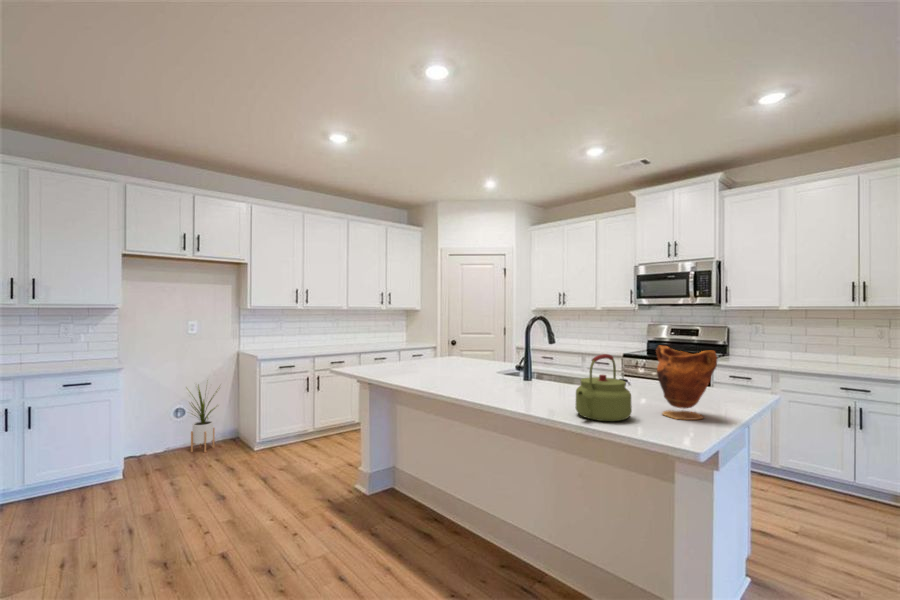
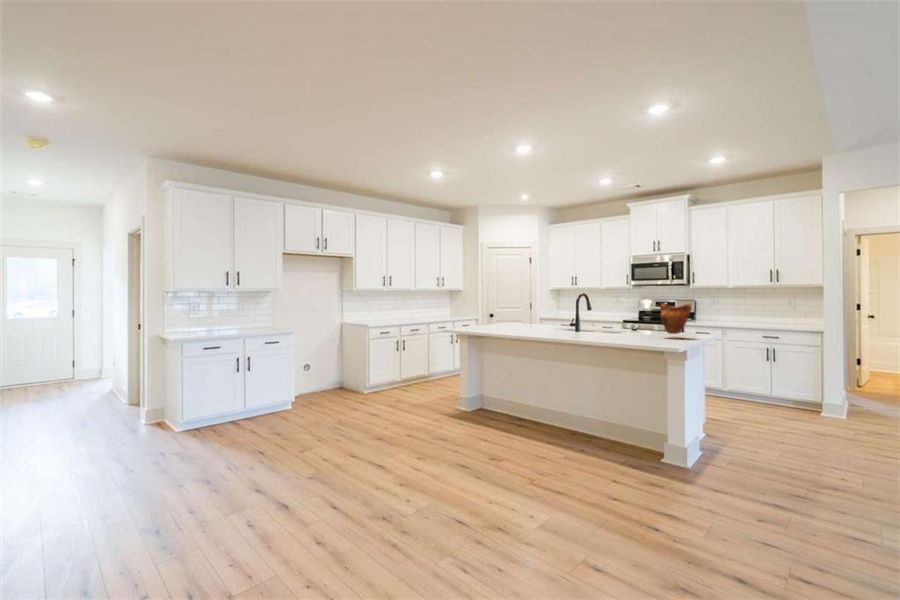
kettle: present [575,354,632,421] -> none [621,307,650,340]
house plant: present [191,385,217,452] -> none [312,342,341,395]

